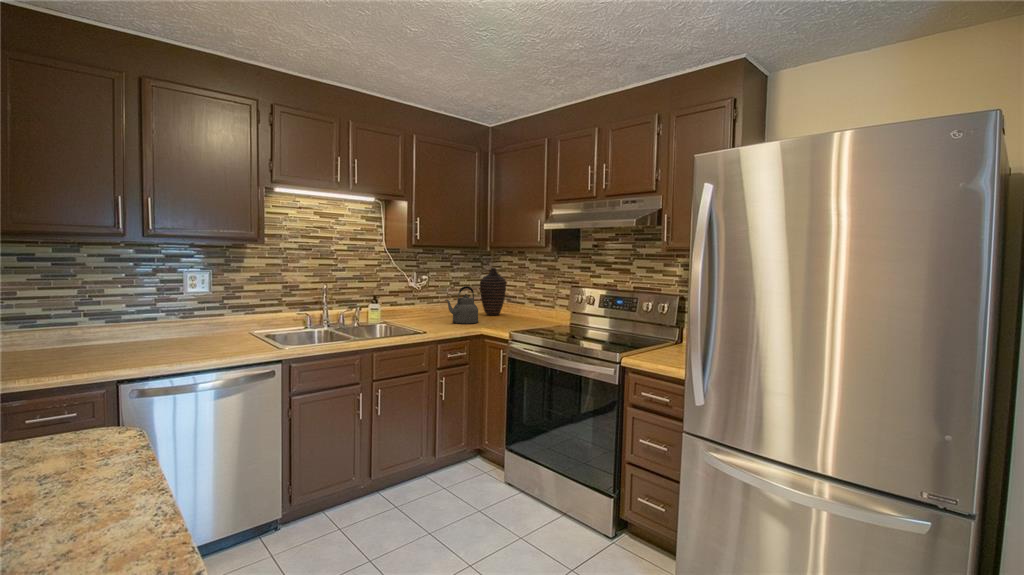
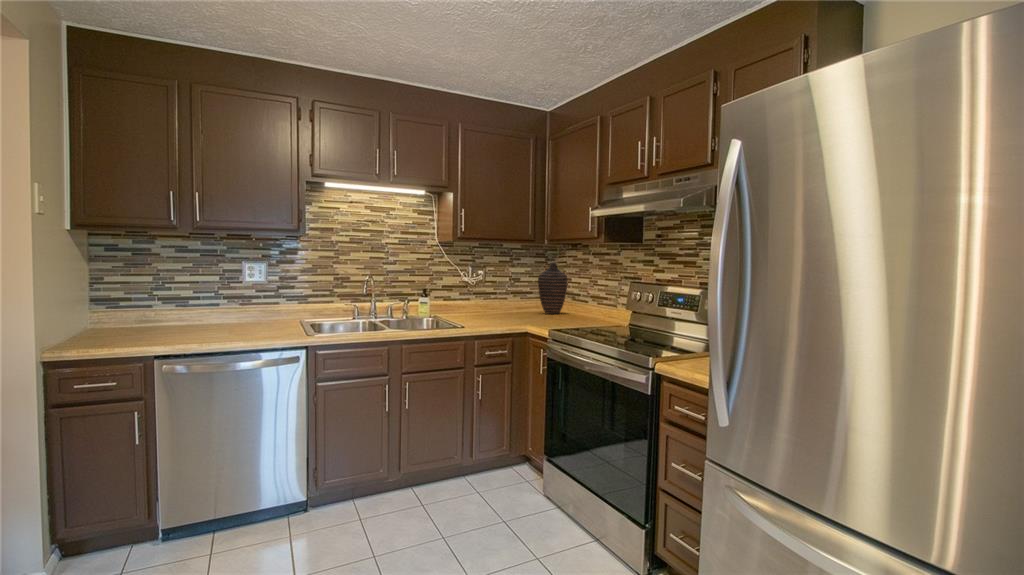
kettle: present [445,286,478,324] -> none [491,281,529,321]

